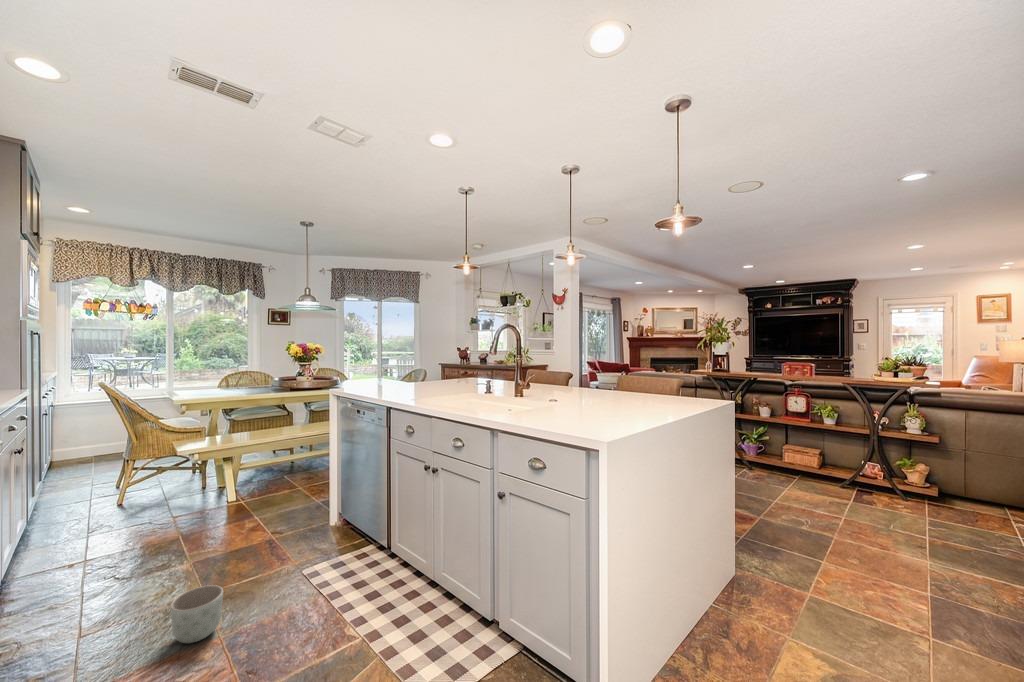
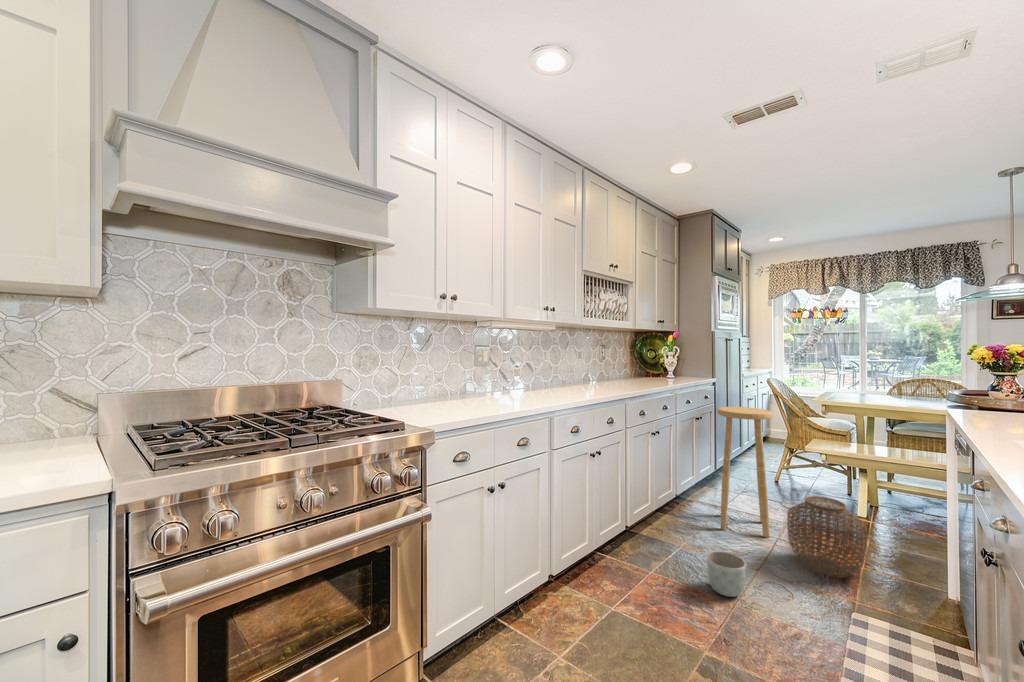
stool: none [94,418,178,584] -> present [718,407,772,538]
woven basket: none [215,486,287,562] -> present [787,496,867,578]

